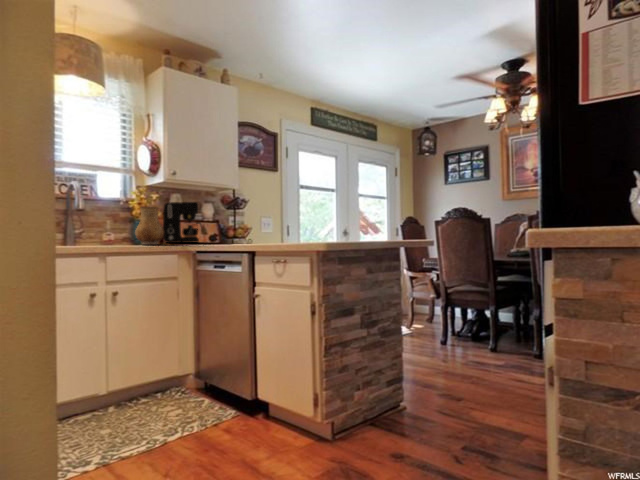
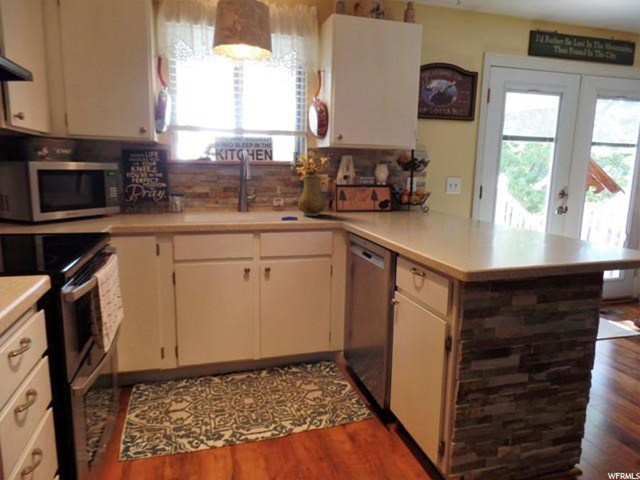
coffee maker: present [163,202,201,243] -> none [328,168,370,212]

